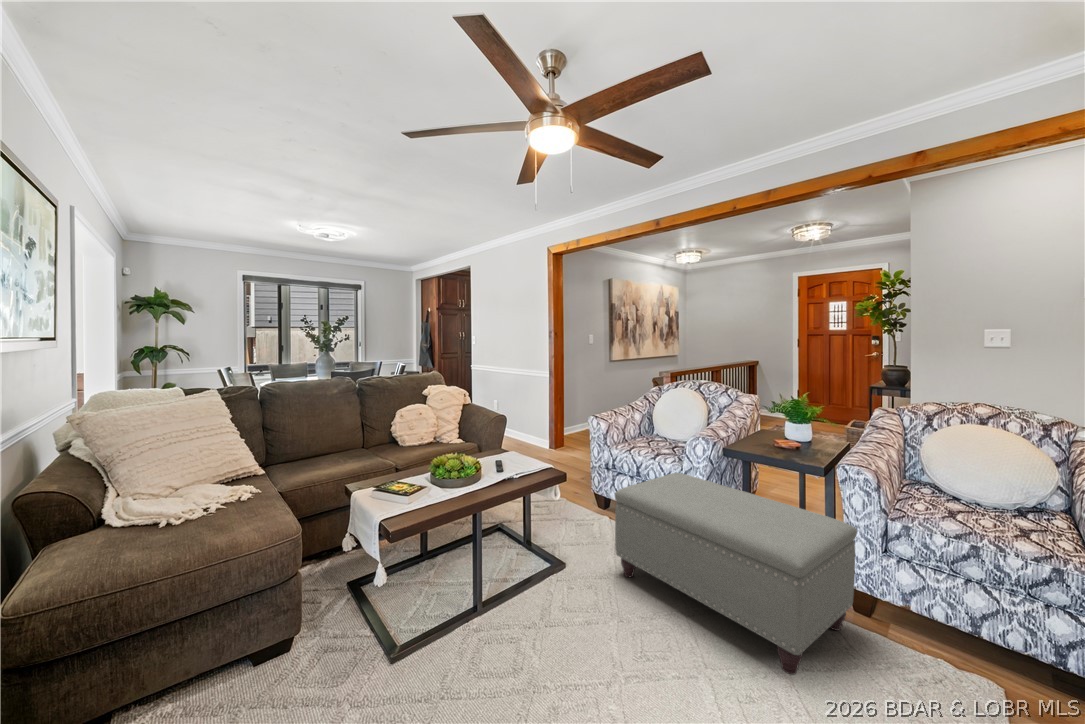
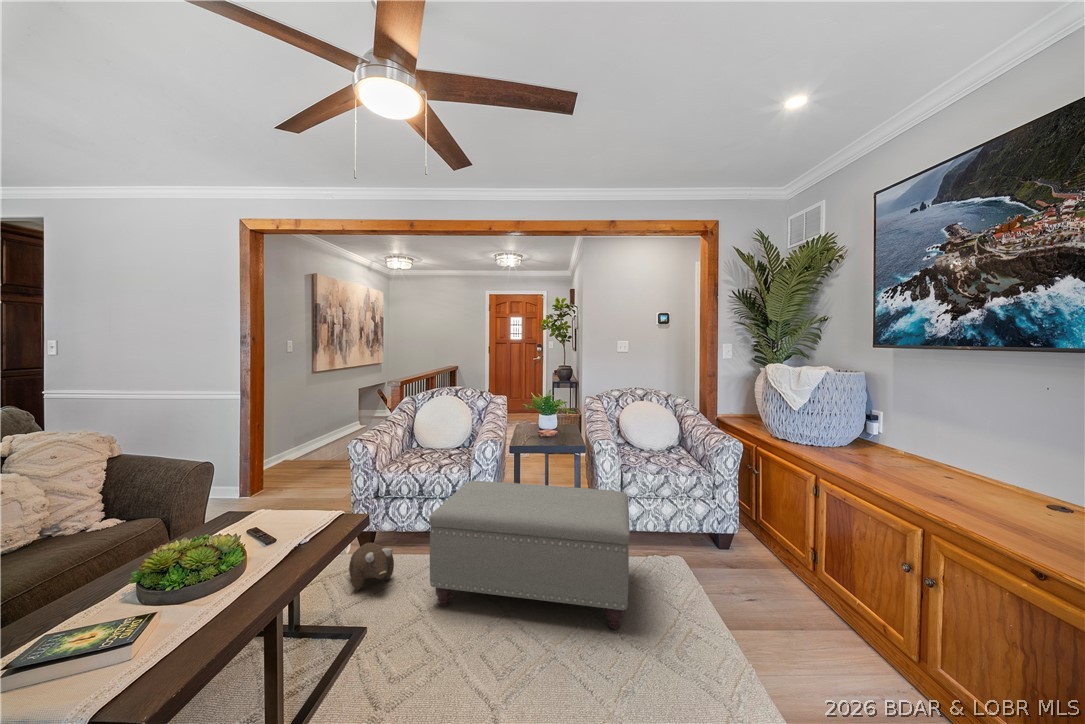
plush toy: none [569,505,603,540] -> present [349,543,394,590]

